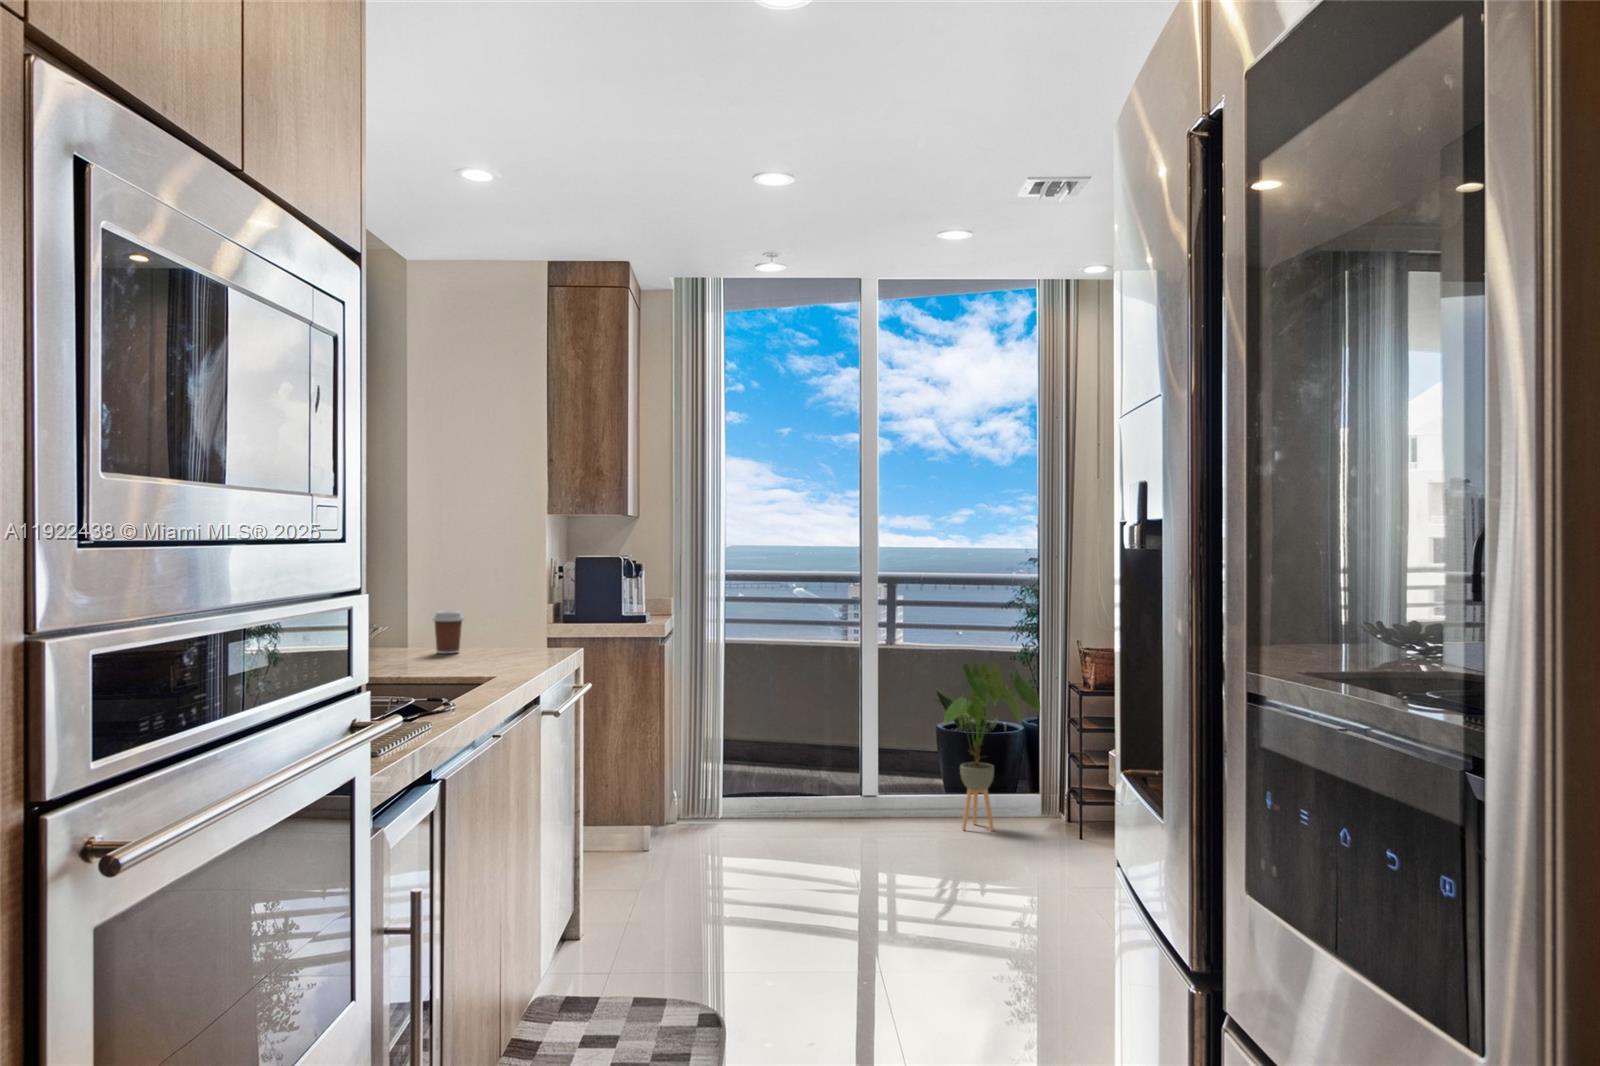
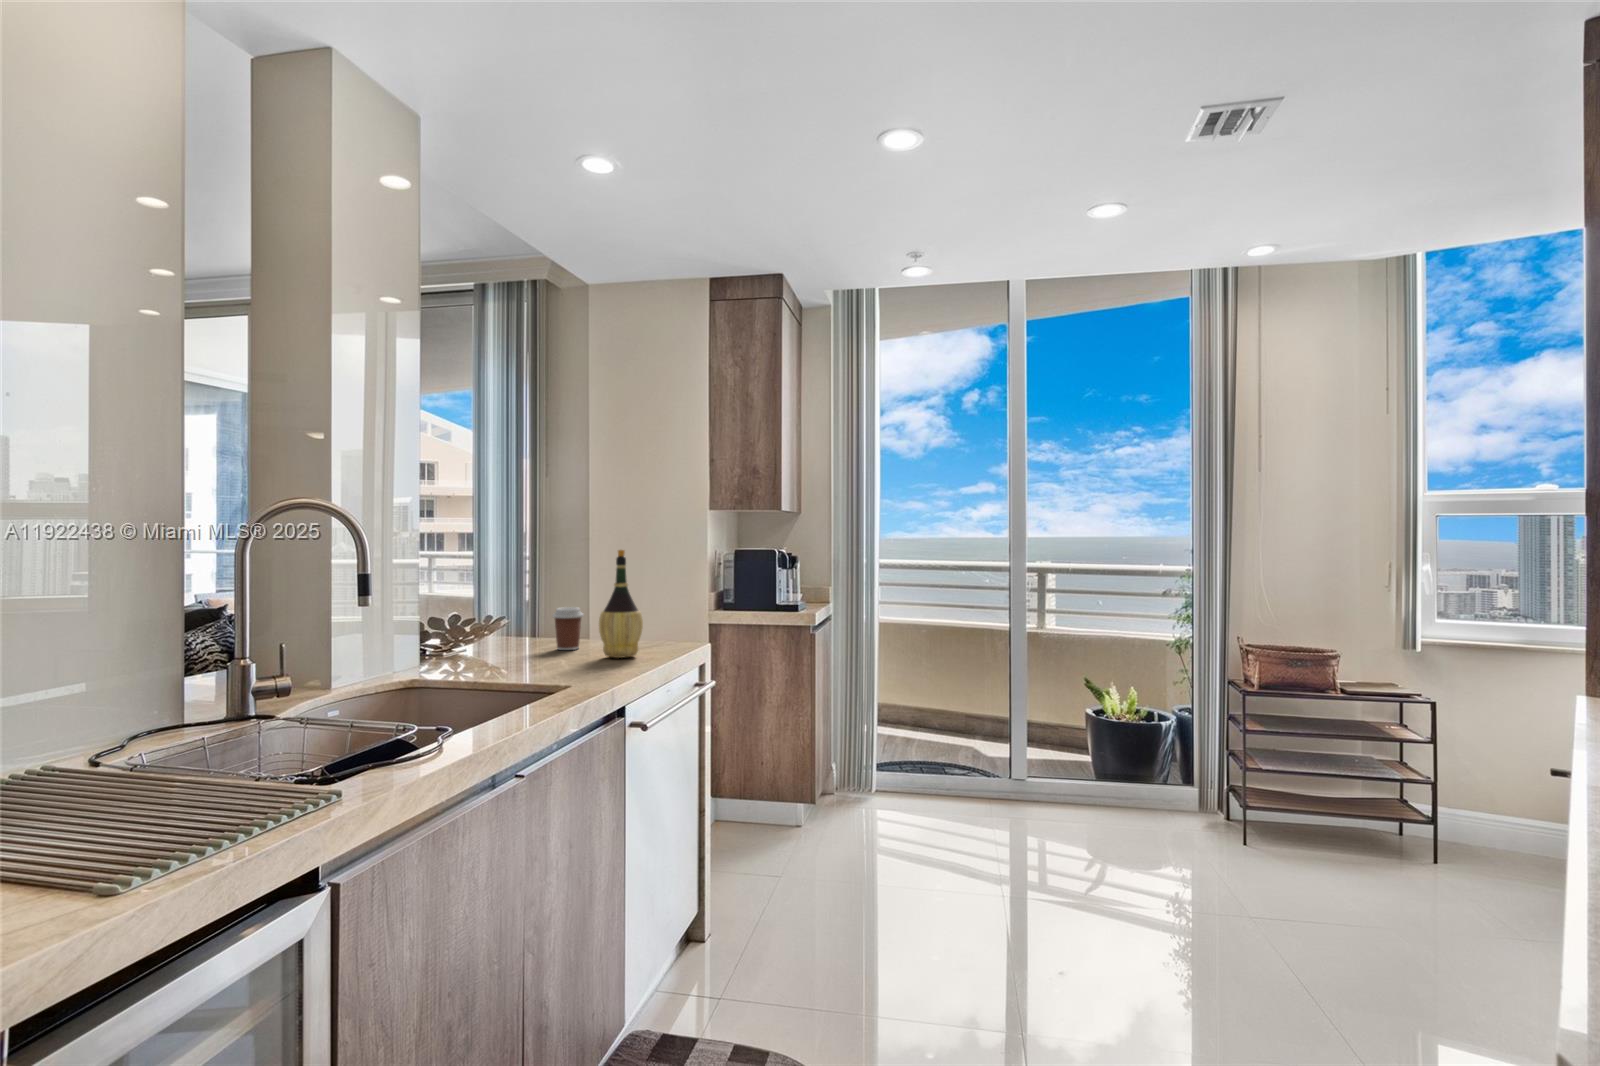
wine bottle: none [491,552,535,657] -> present [599,550,643,658]
house plant: present [944,663,1040,830] -> none [1092,656,1198,826]

